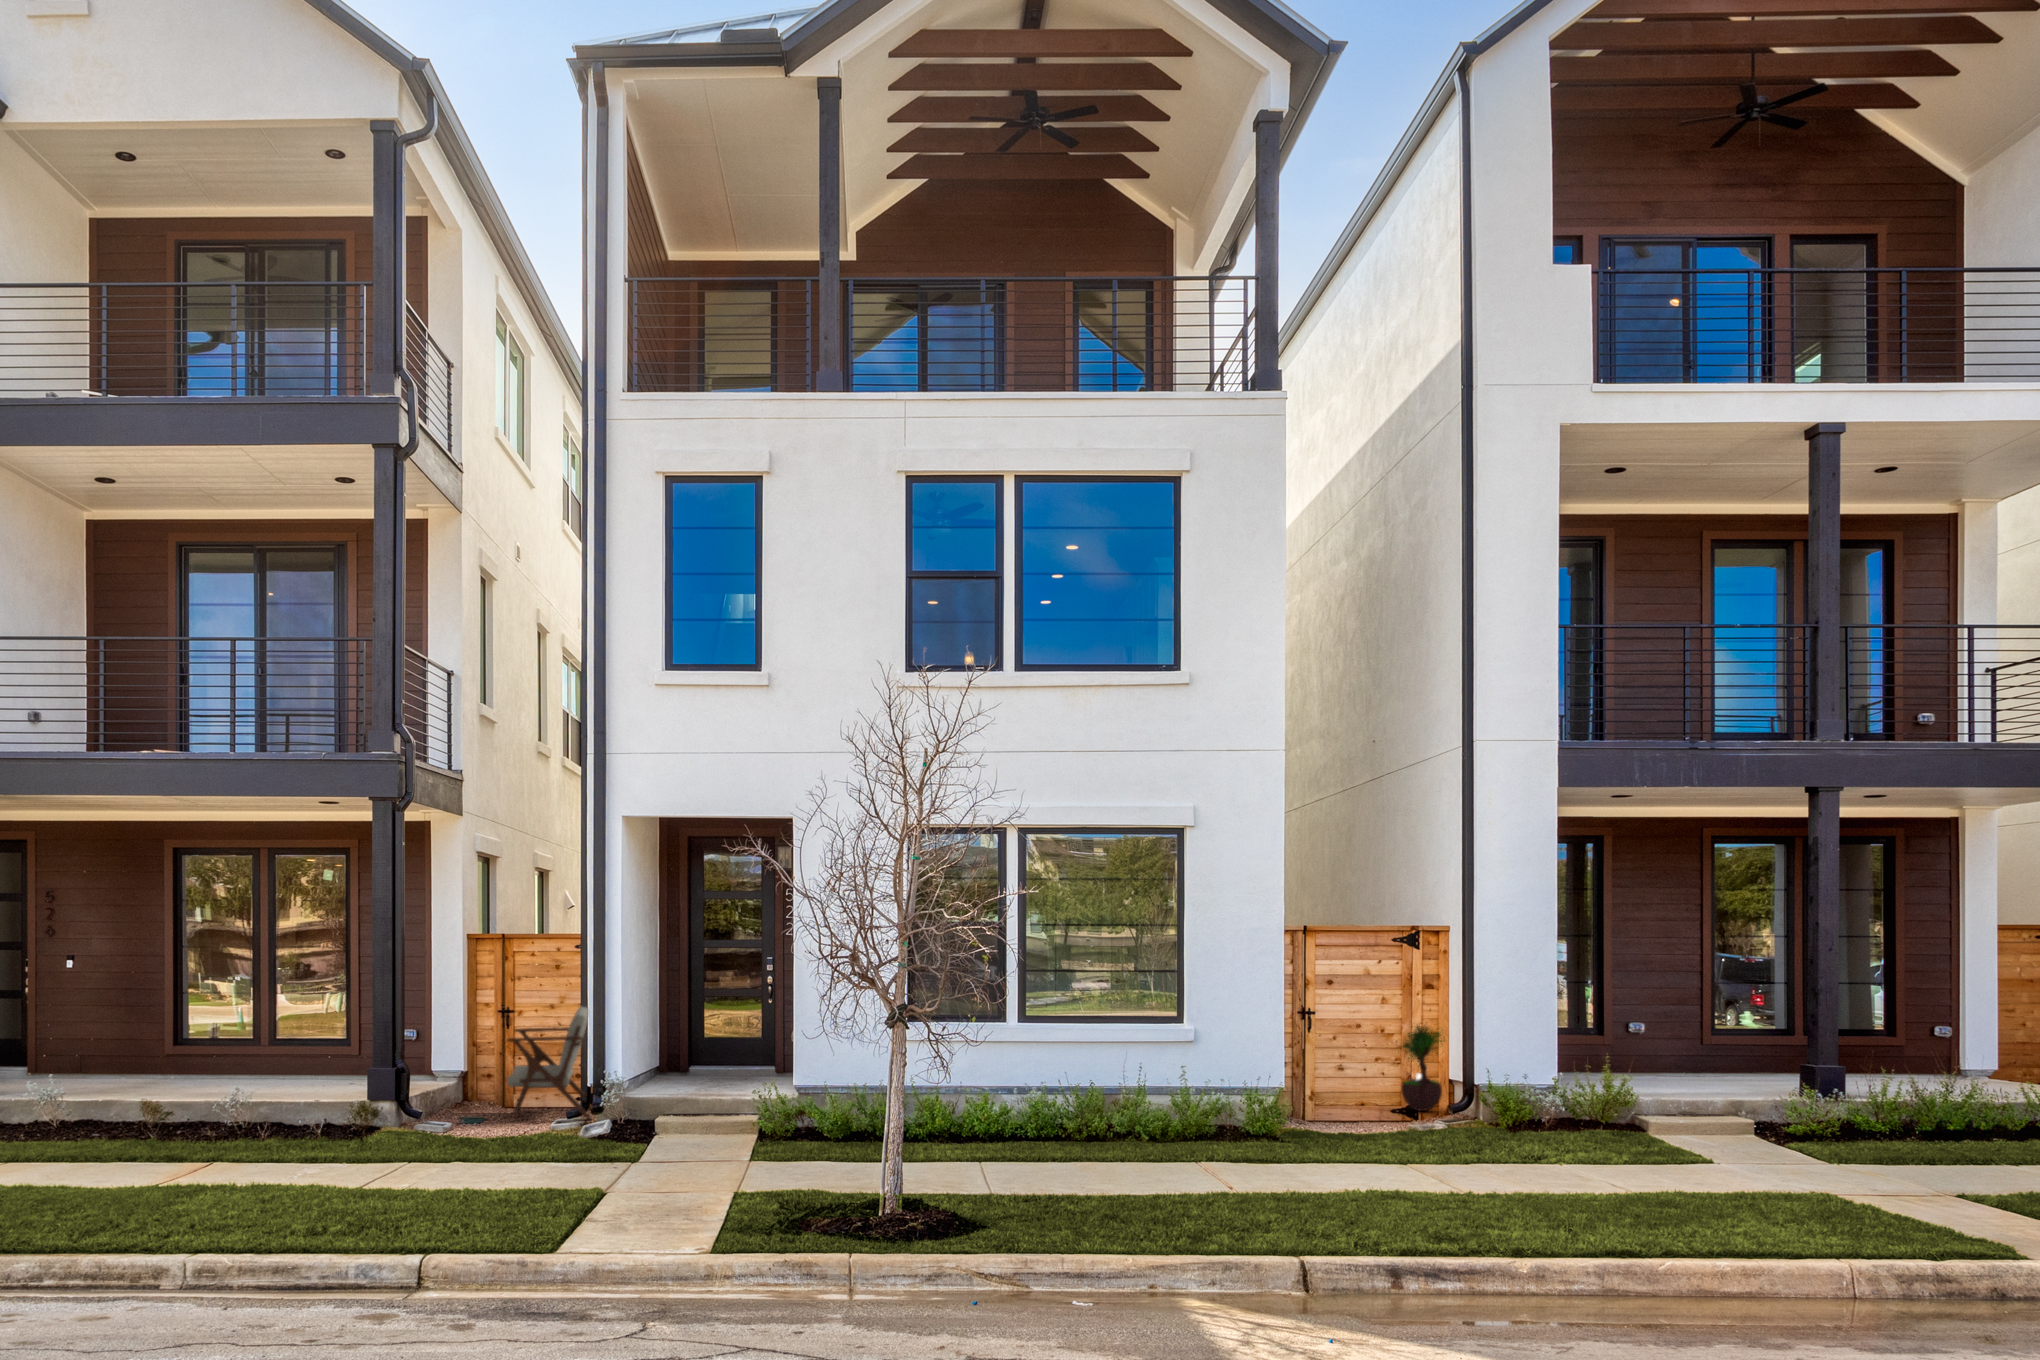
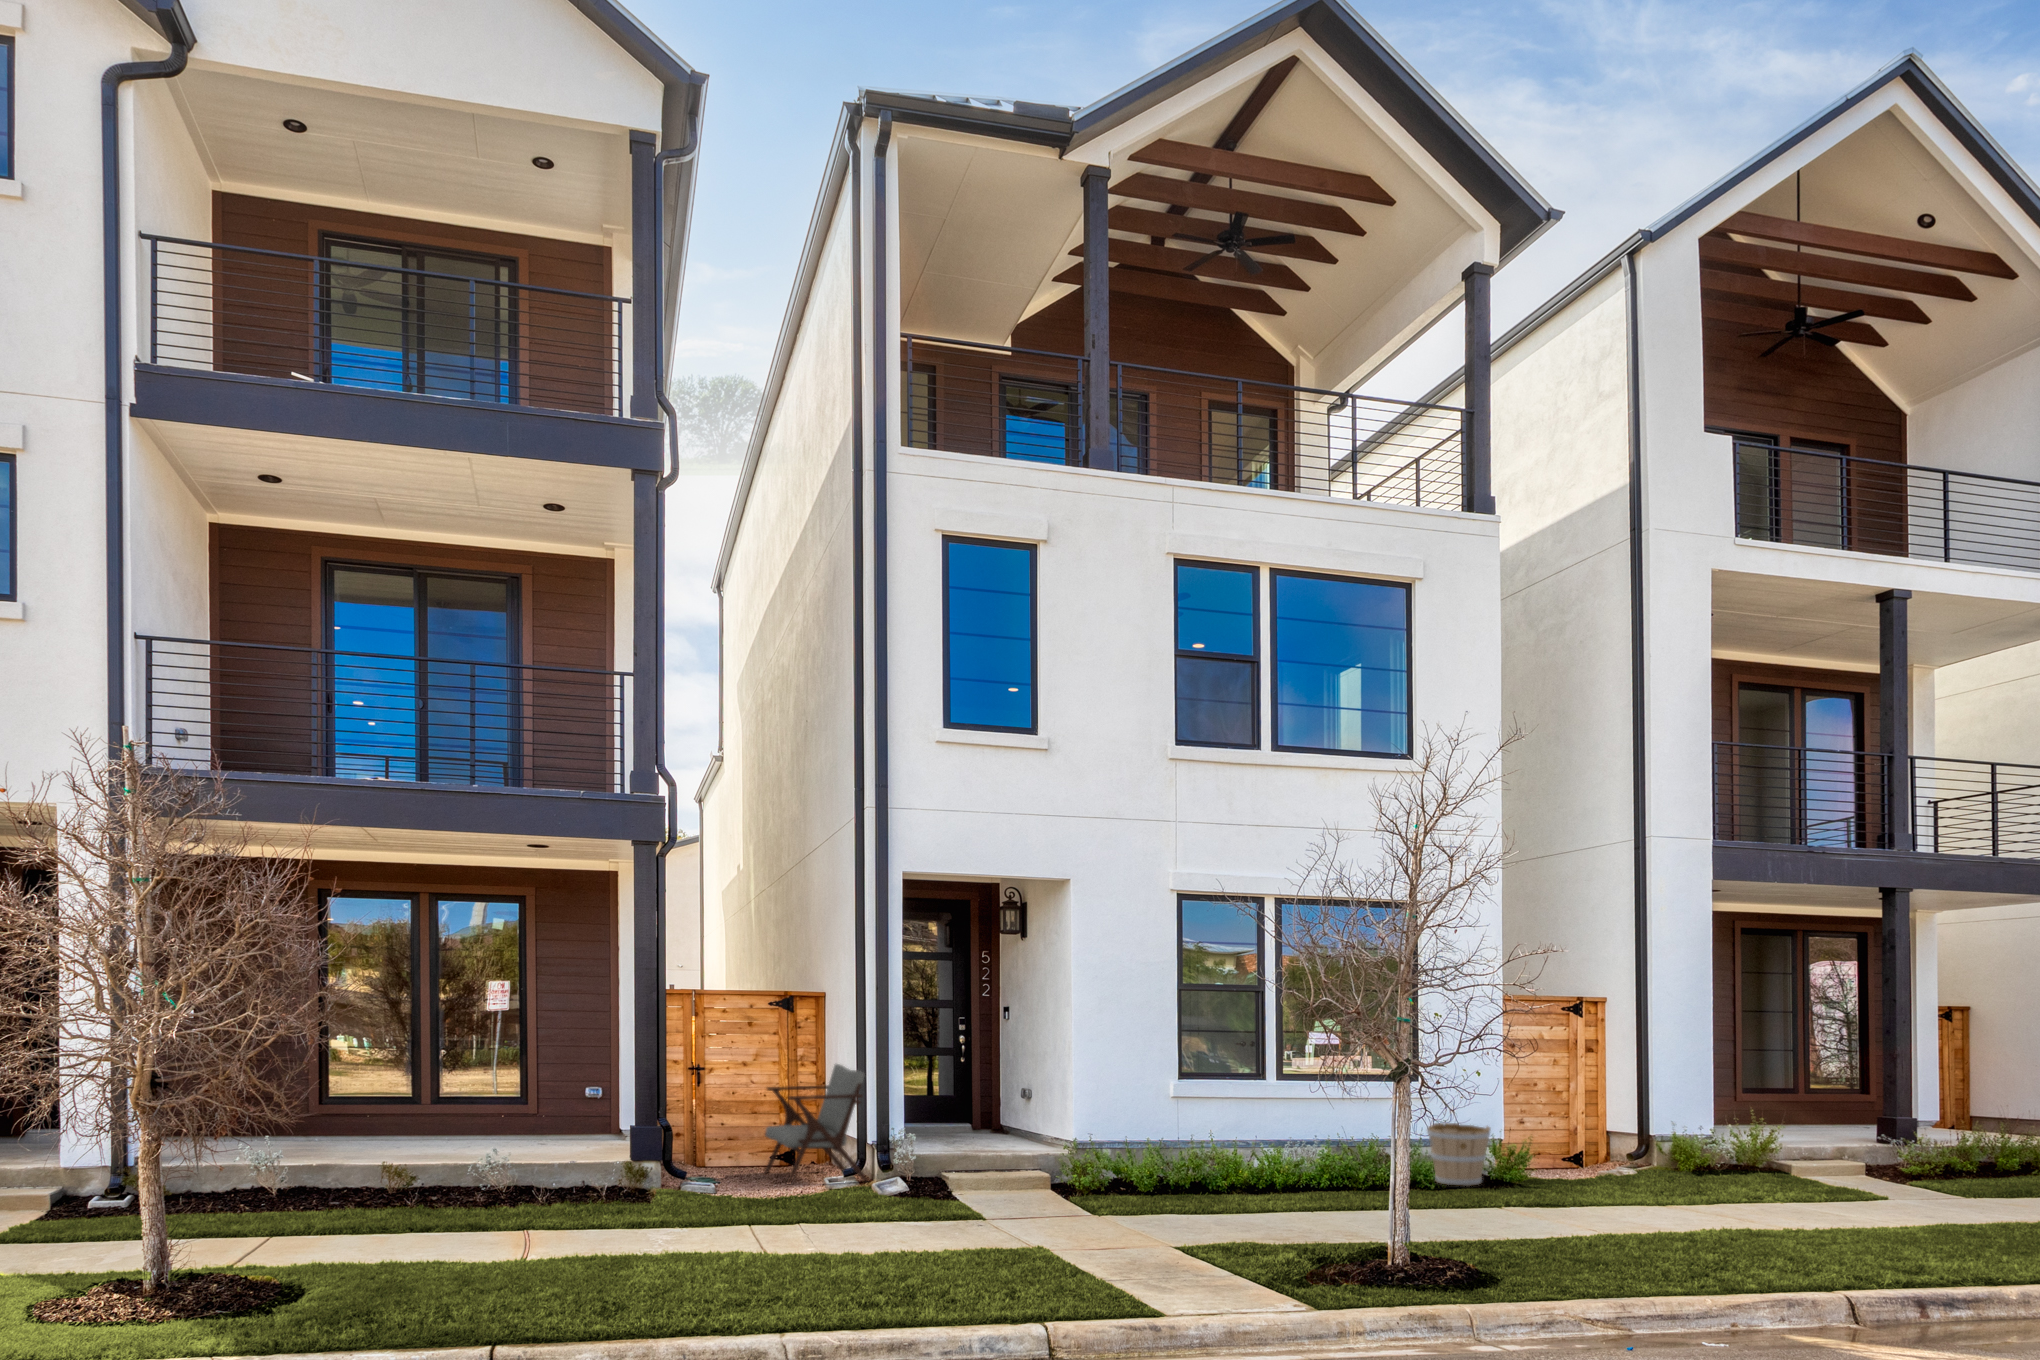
potted tree: present [1401,1023,1443,1111] -> none [1576,1074,1623,1161]
wooden bucket: none [1165,1068,1233,1135] -> present [1427,1123,1490,1186]

